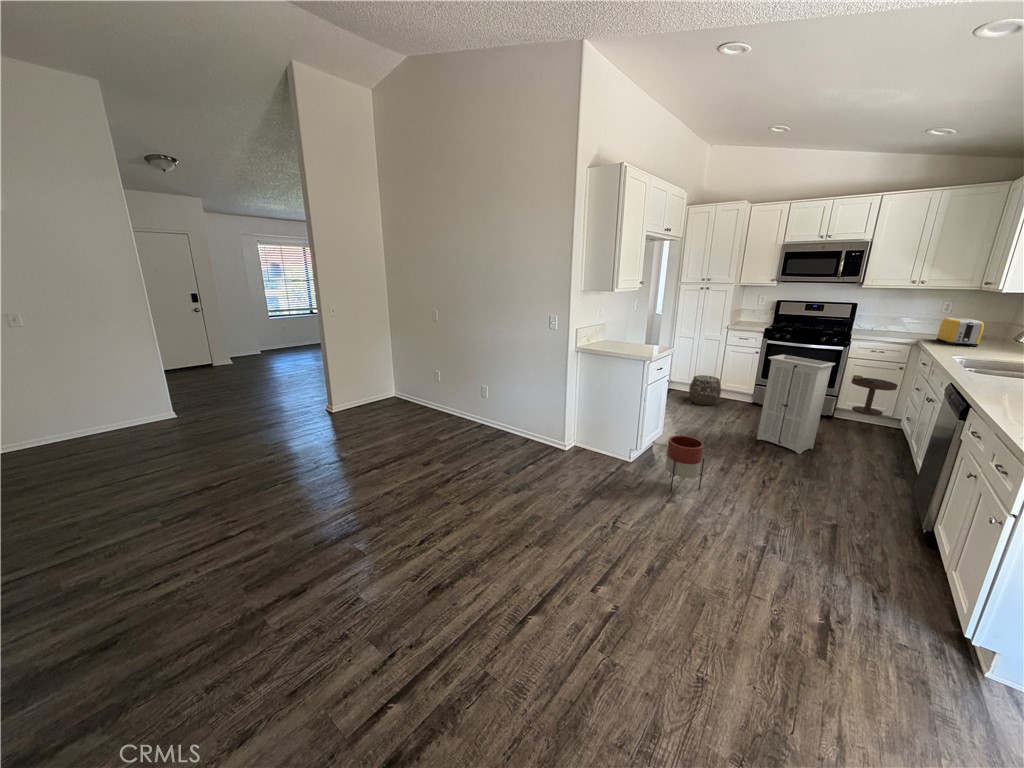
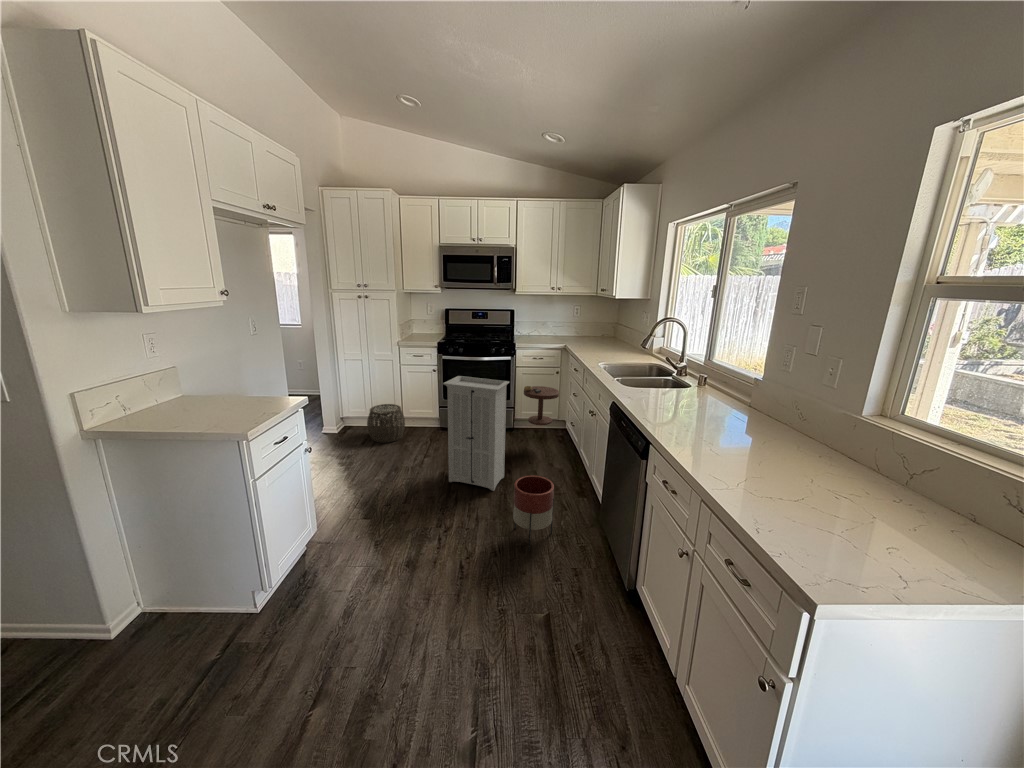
toaster: present [936,318,984,346] -> none [576,322,605,347]
planter: present [665,435,704,492] -> present [513,475,554,551]

